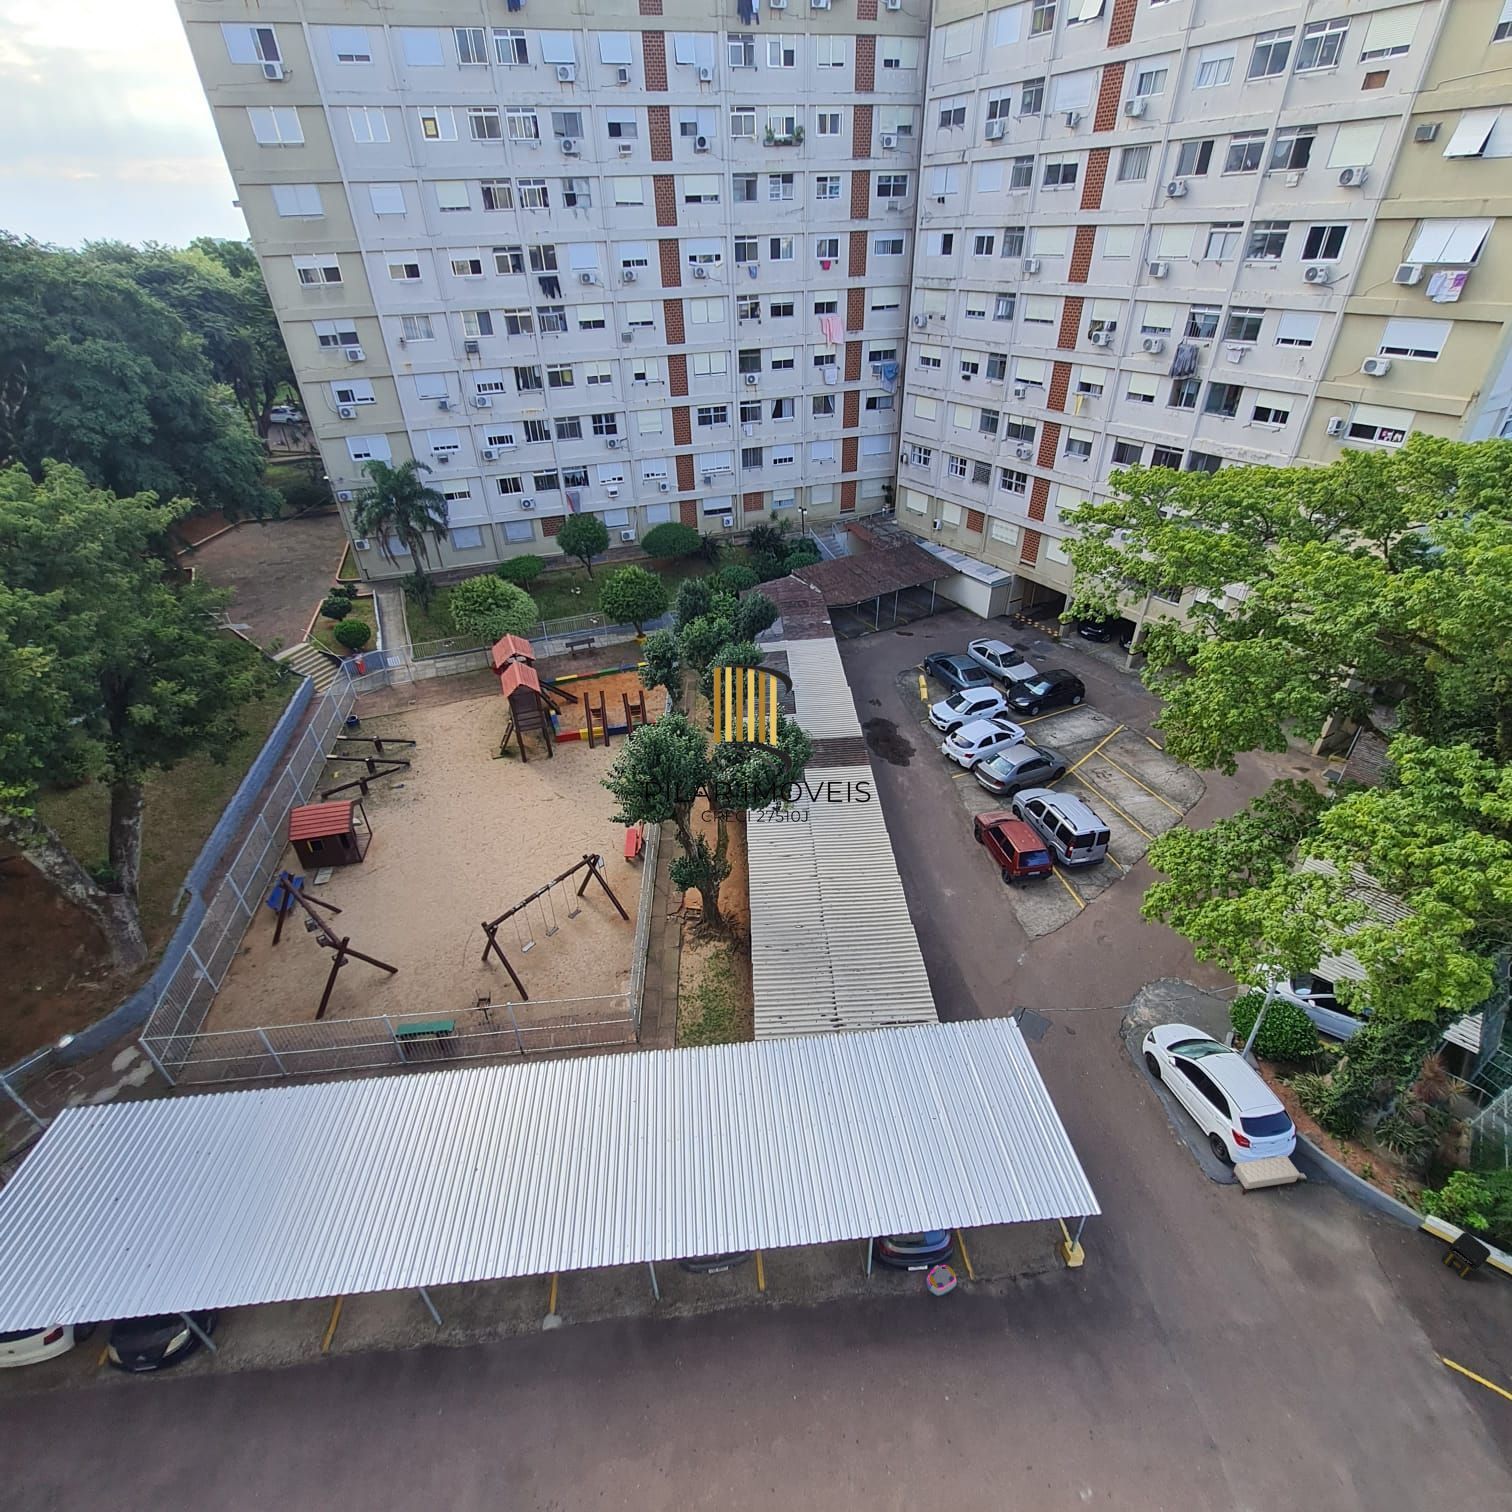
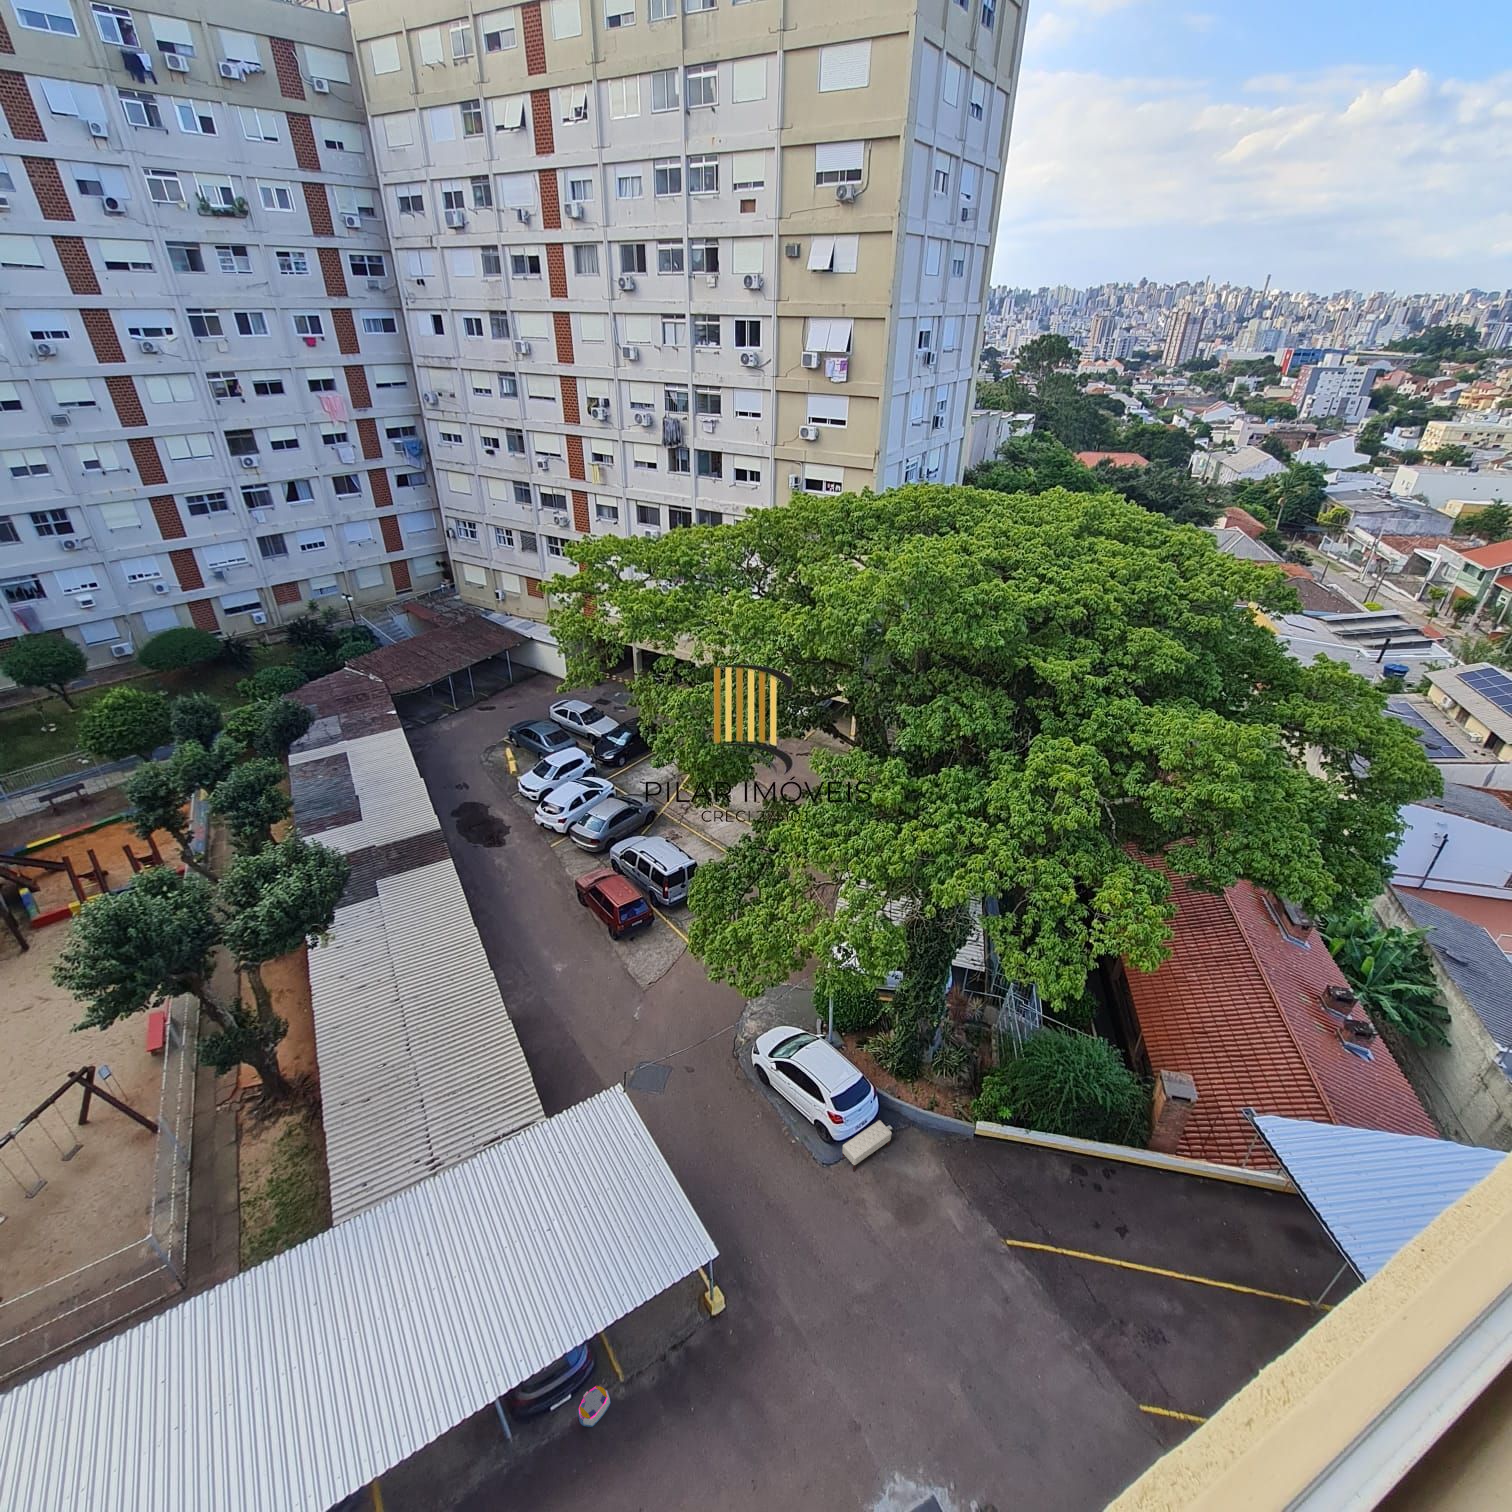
toolbox: present [1441,1233,1491,1279] -> none [1001,1130,1030,1169]

